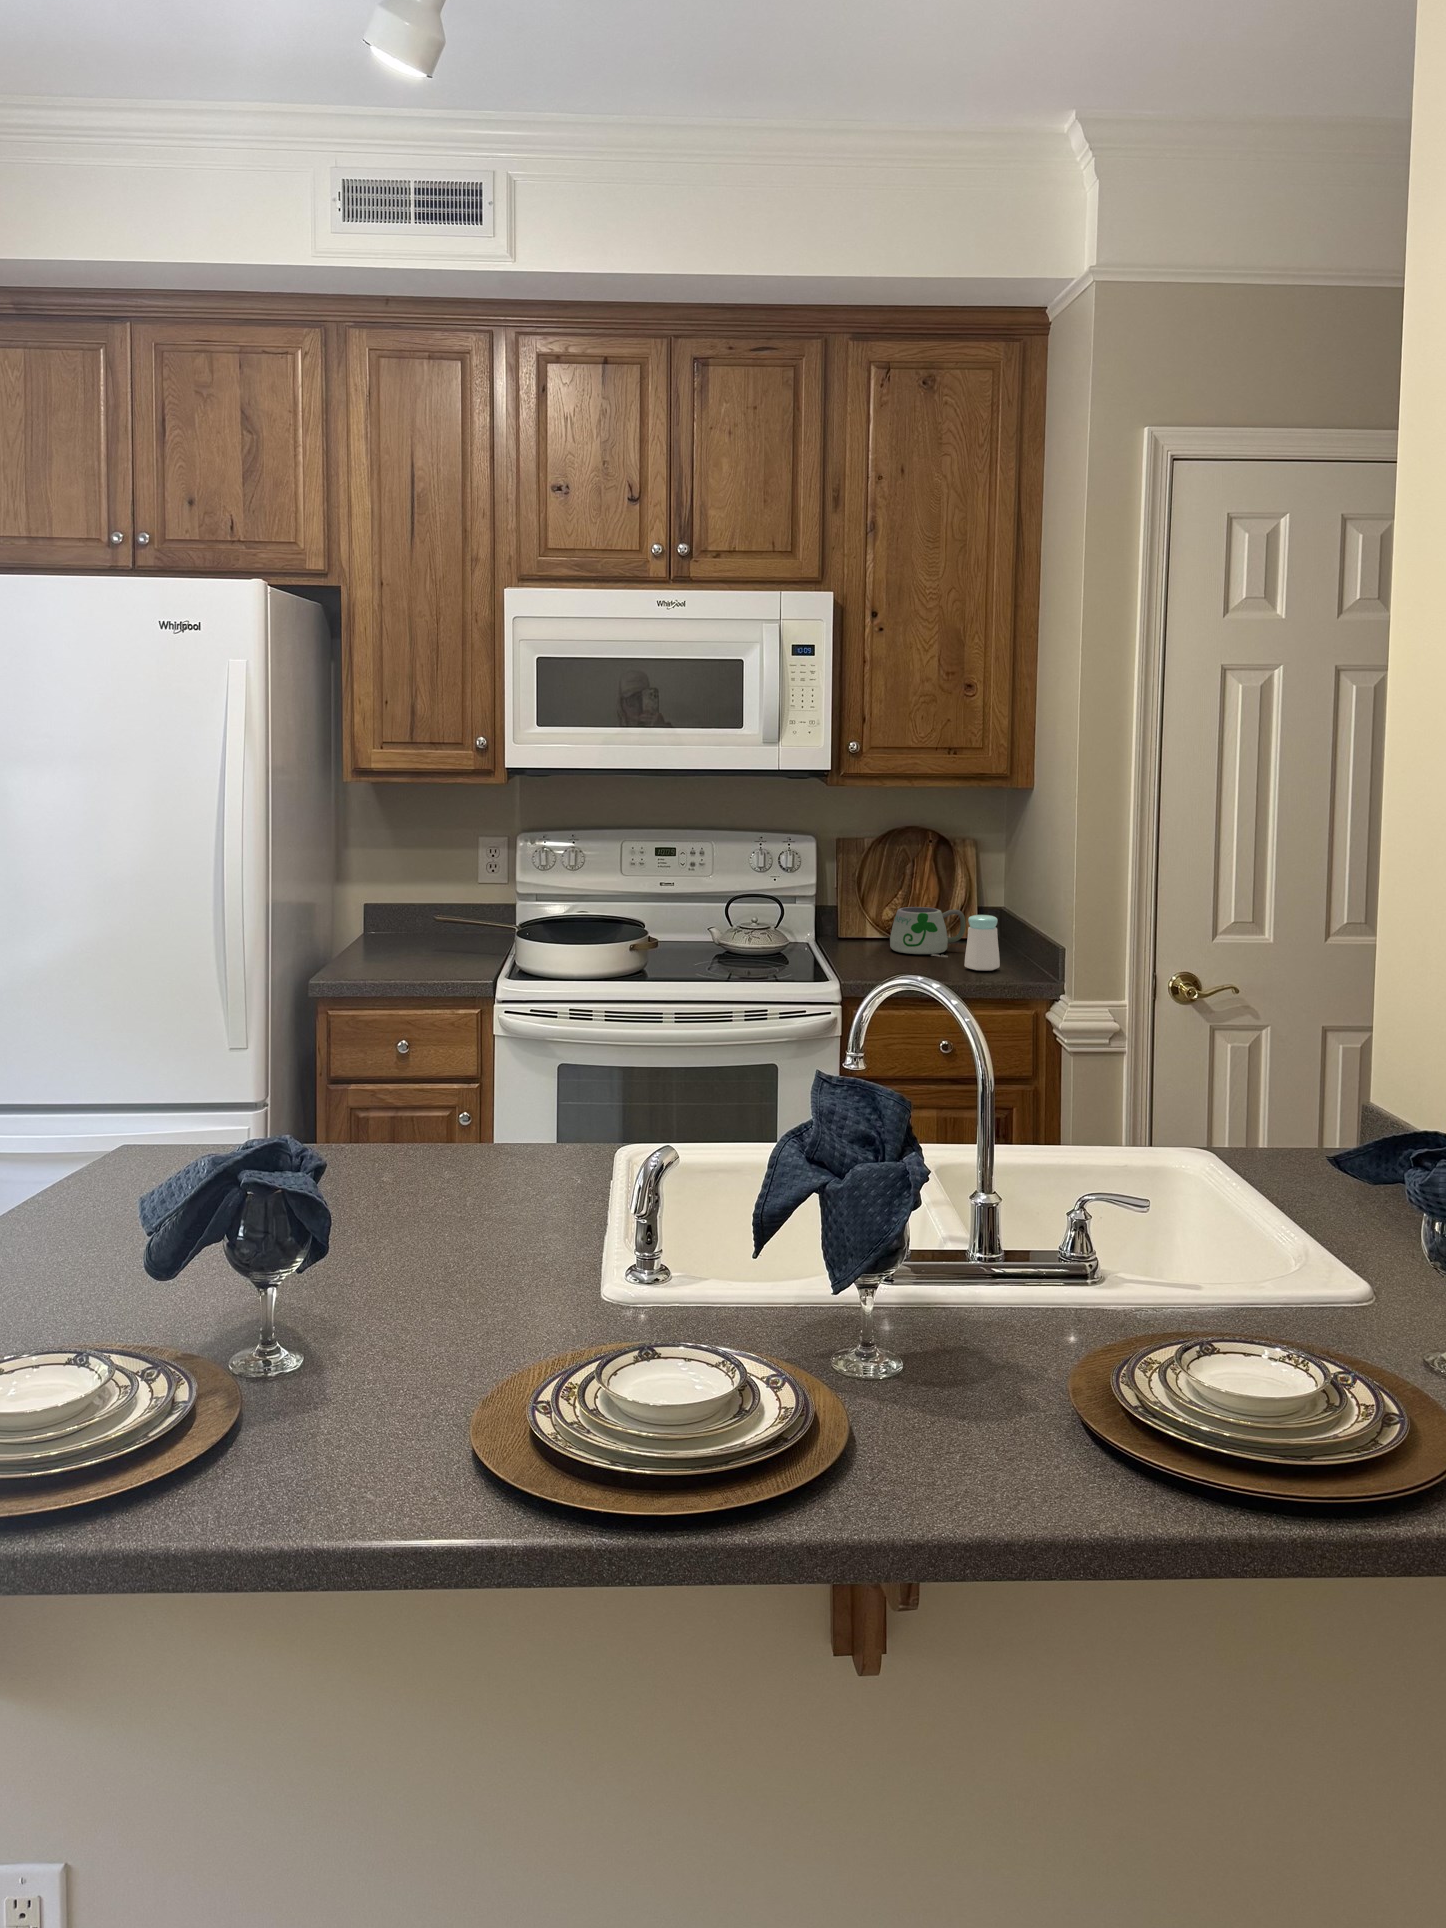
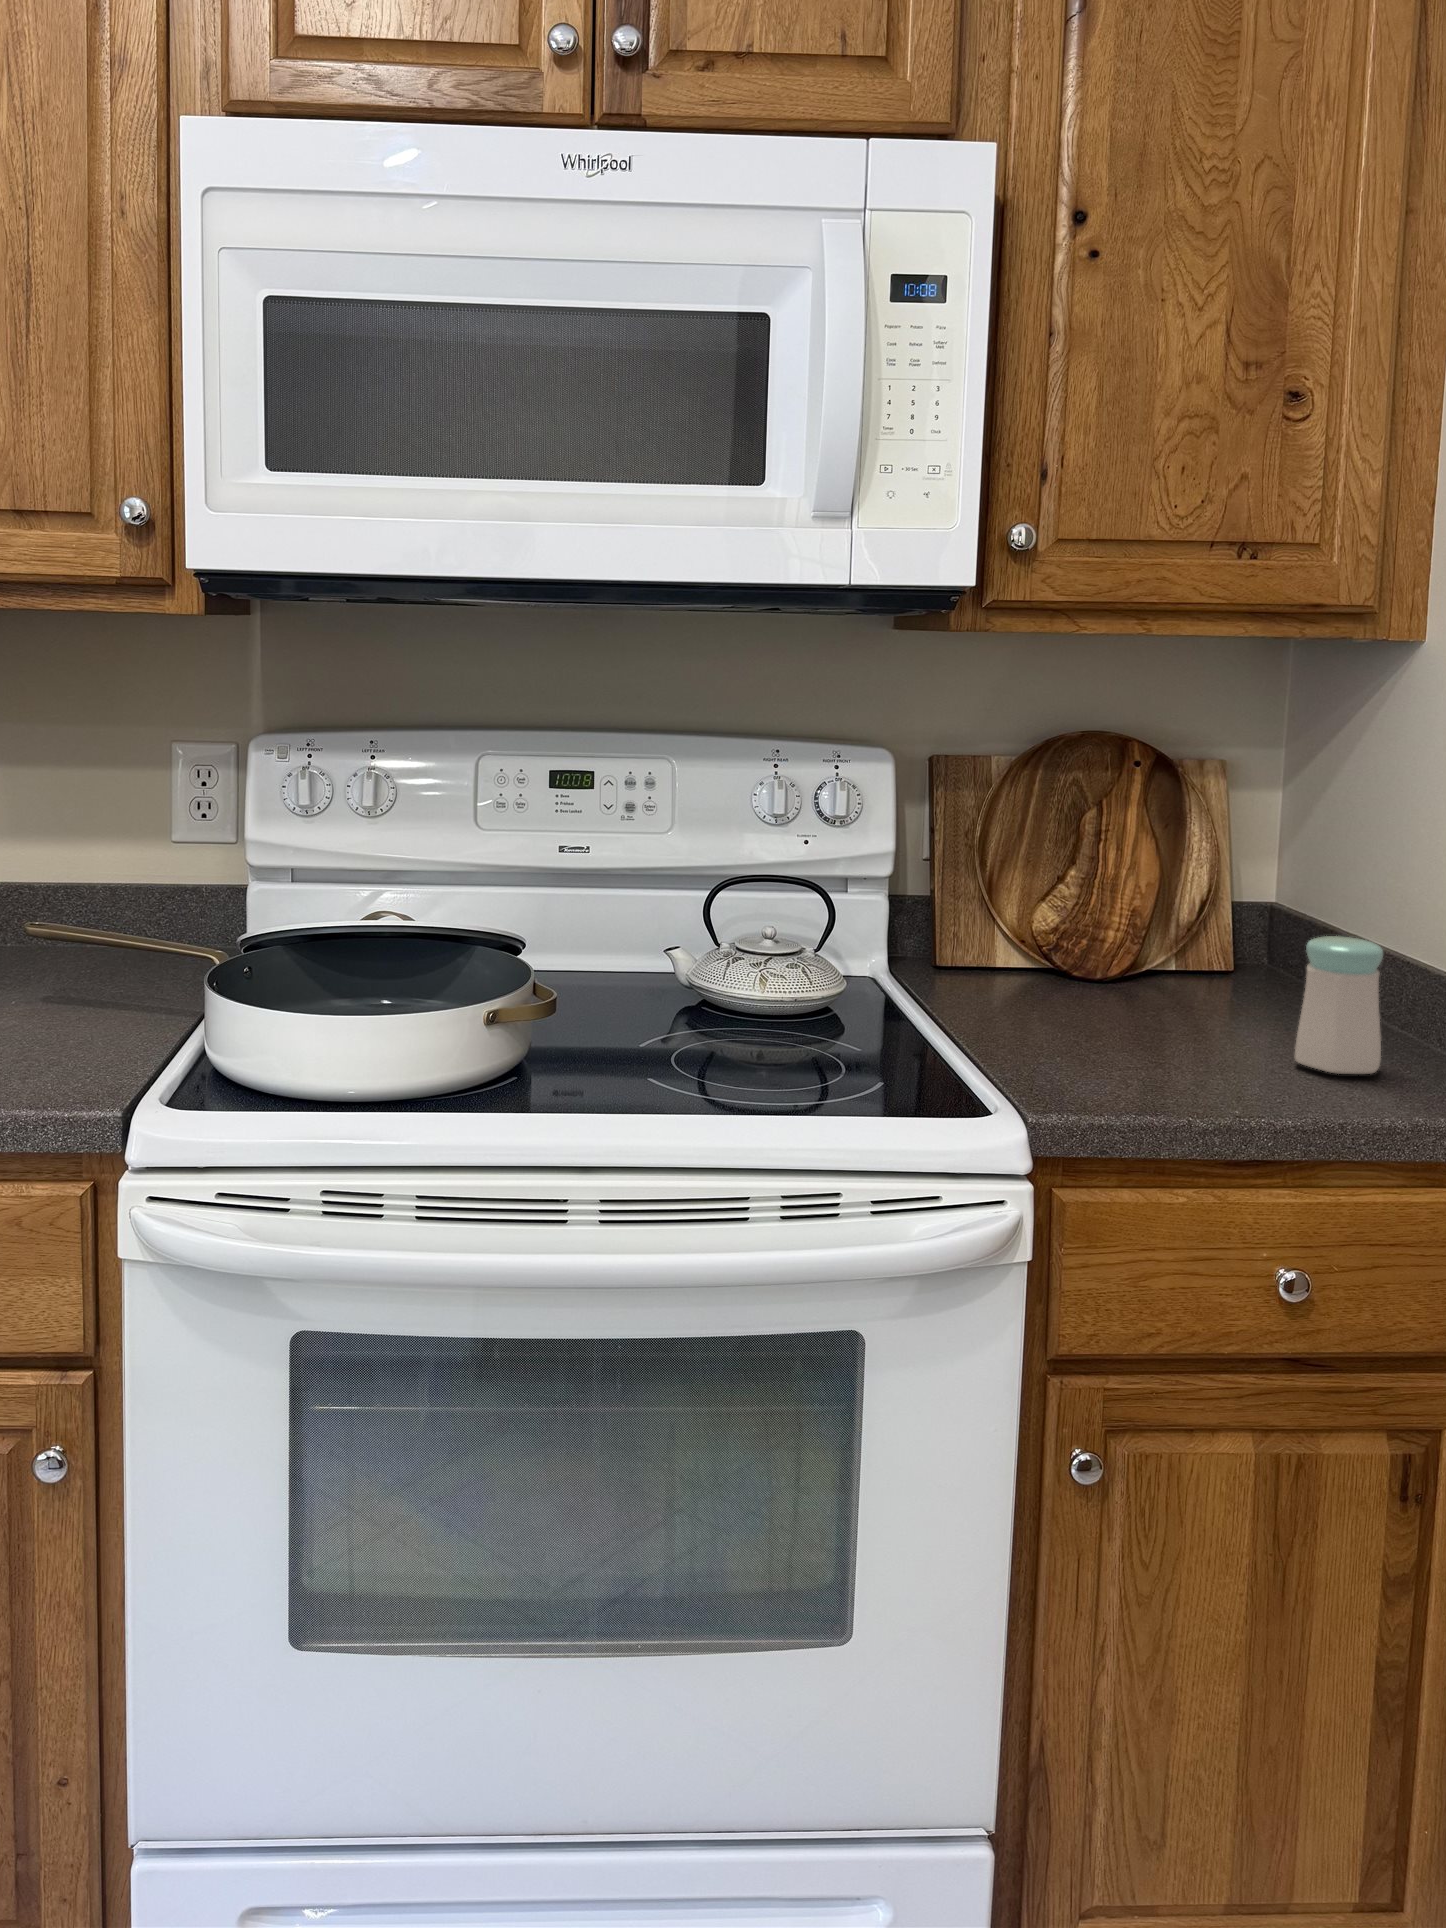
mug: present [890,907,966,957] -> none [1068,906,1241,1028]

